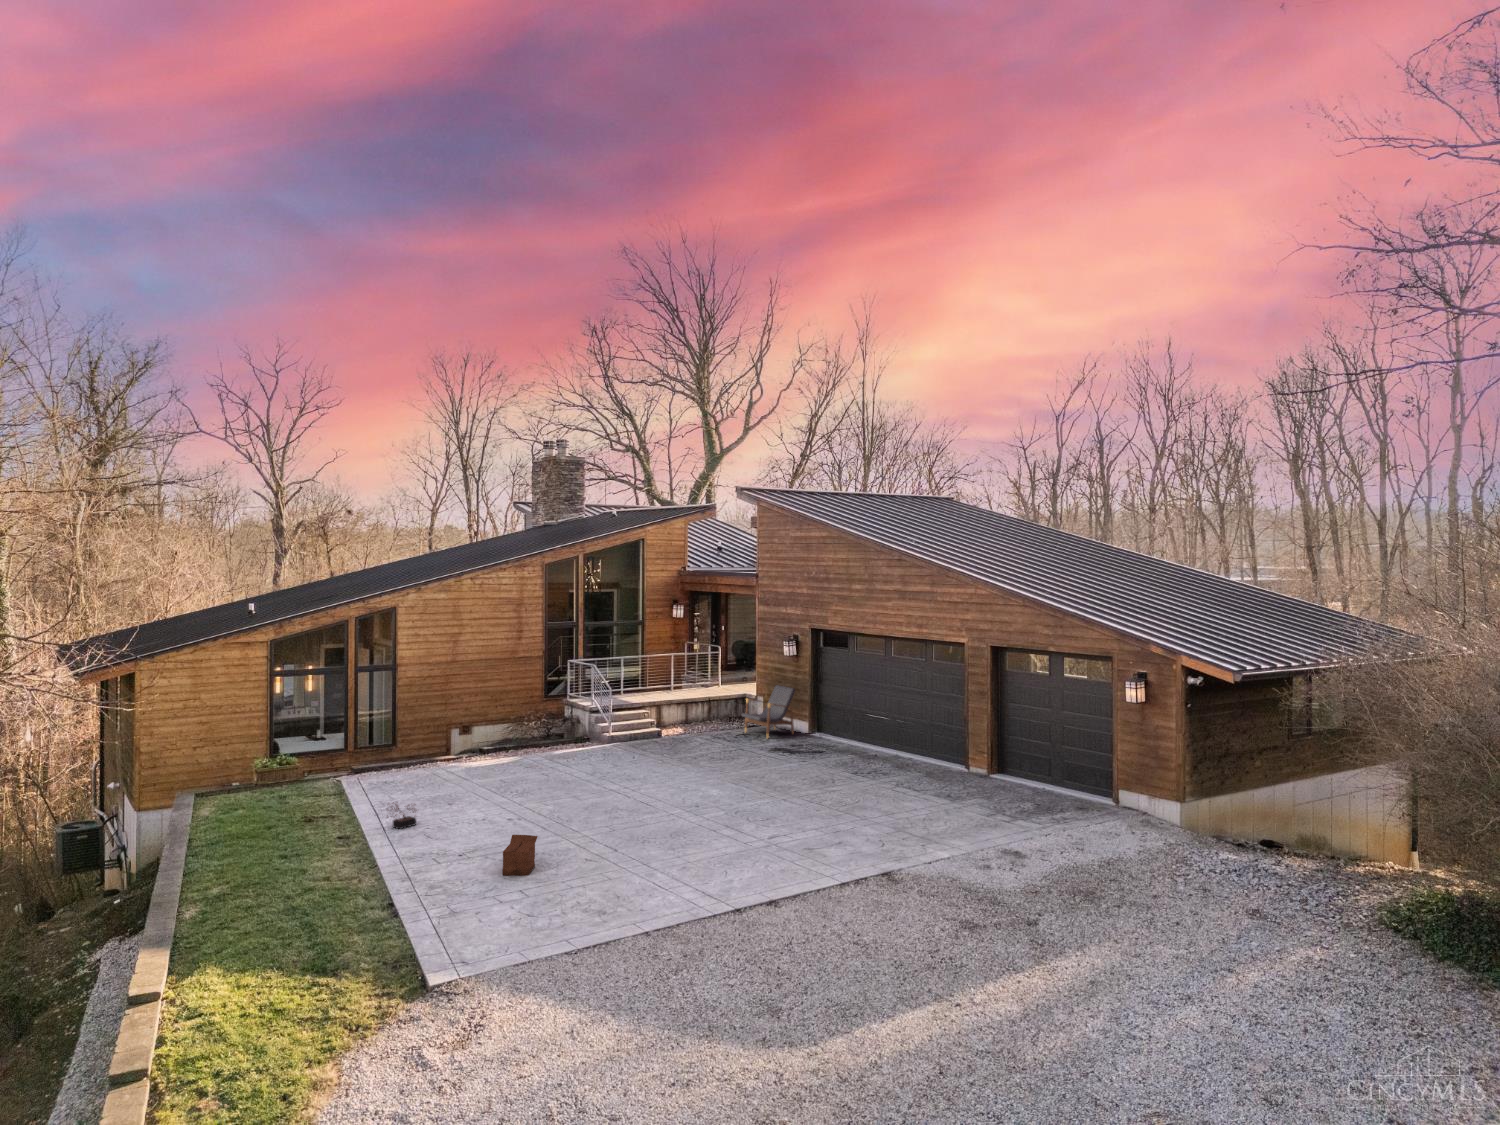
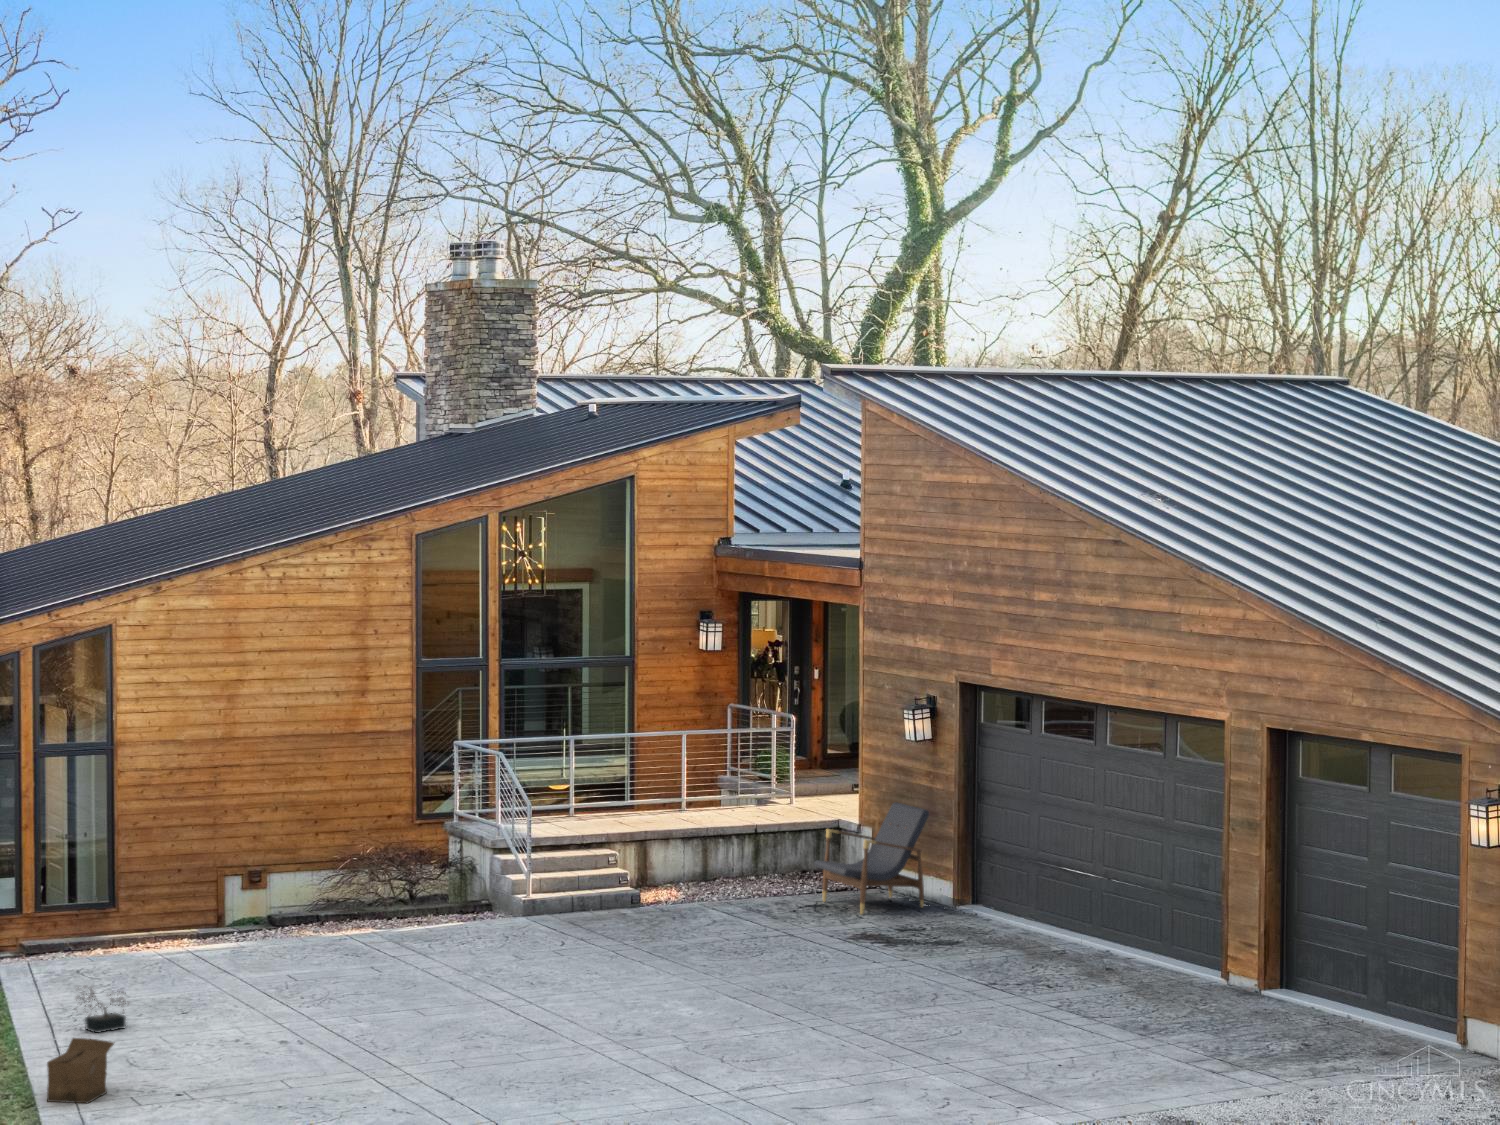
cardboard box: present [502,835,538,876] -> present [47,1038,114,1103]

